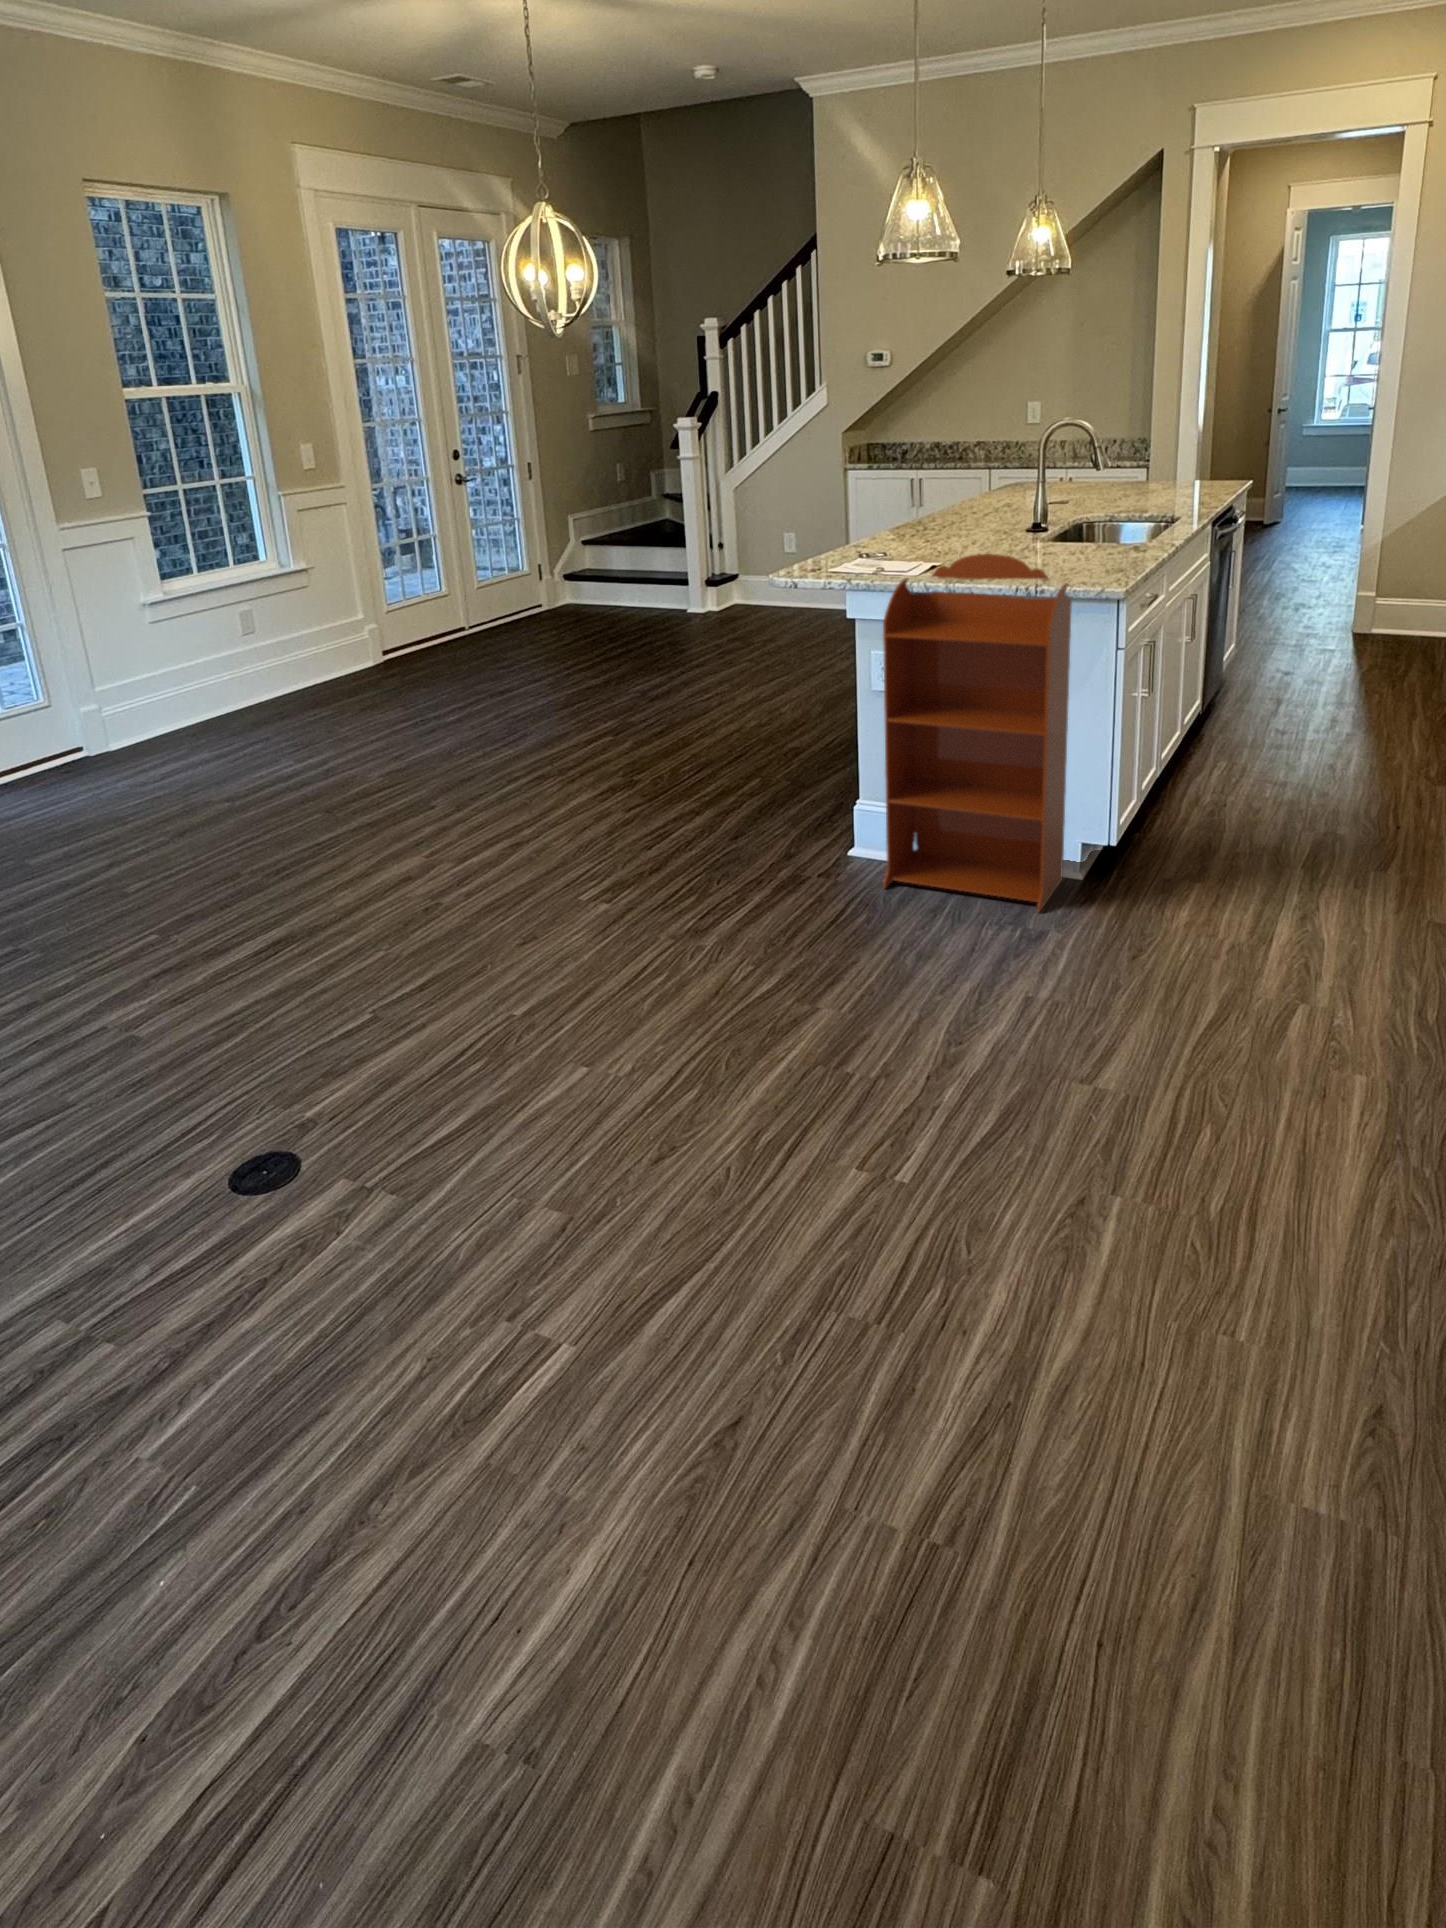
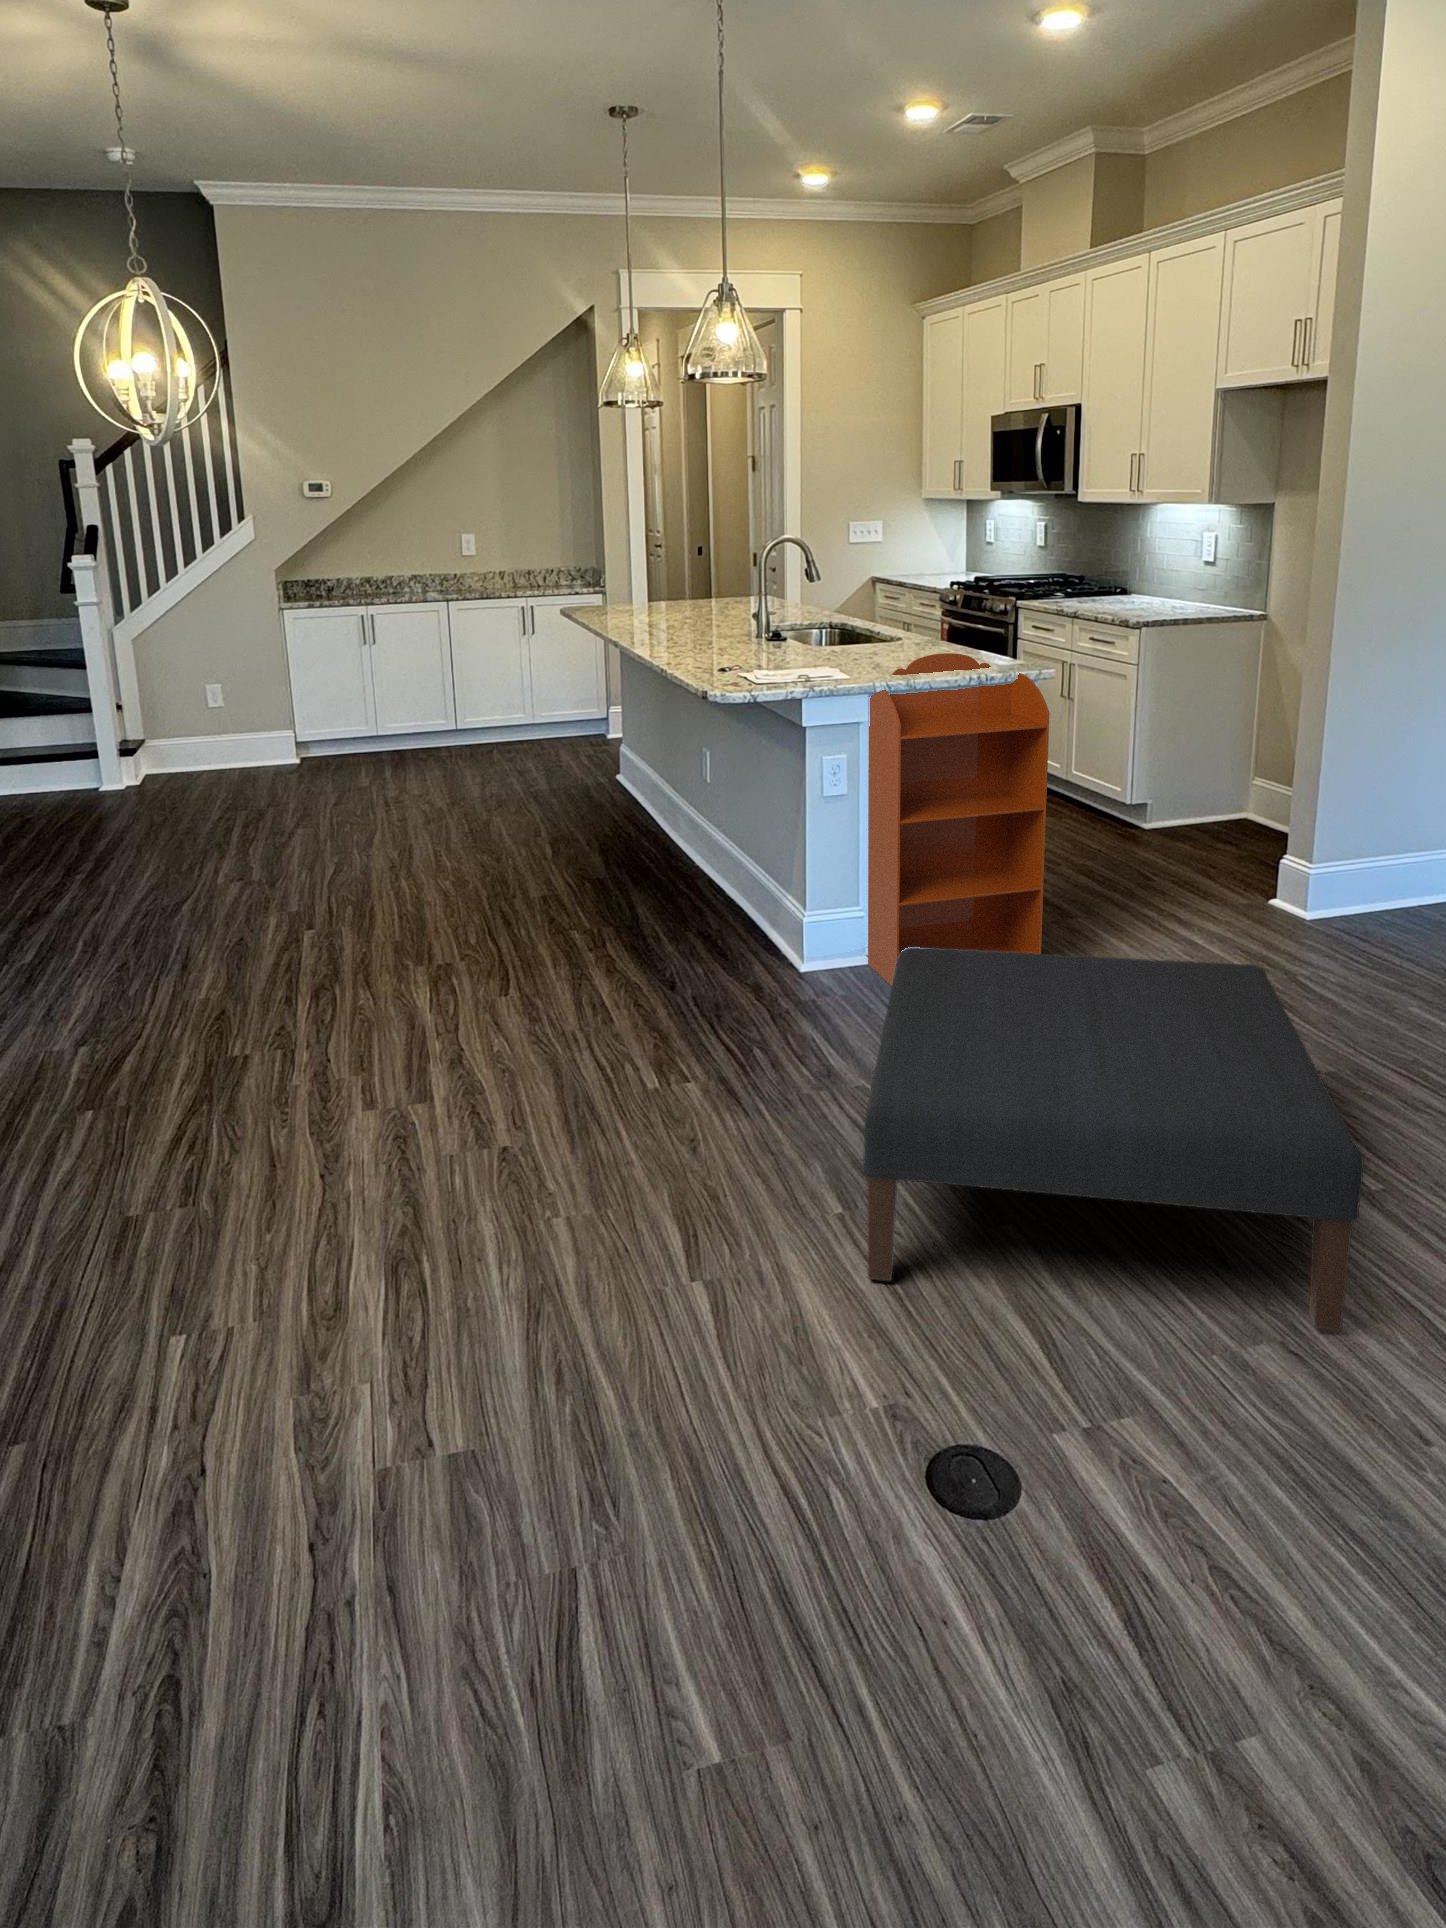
ottoman: none [423,824,950,1228] -> present [863,947,1363,1330]

